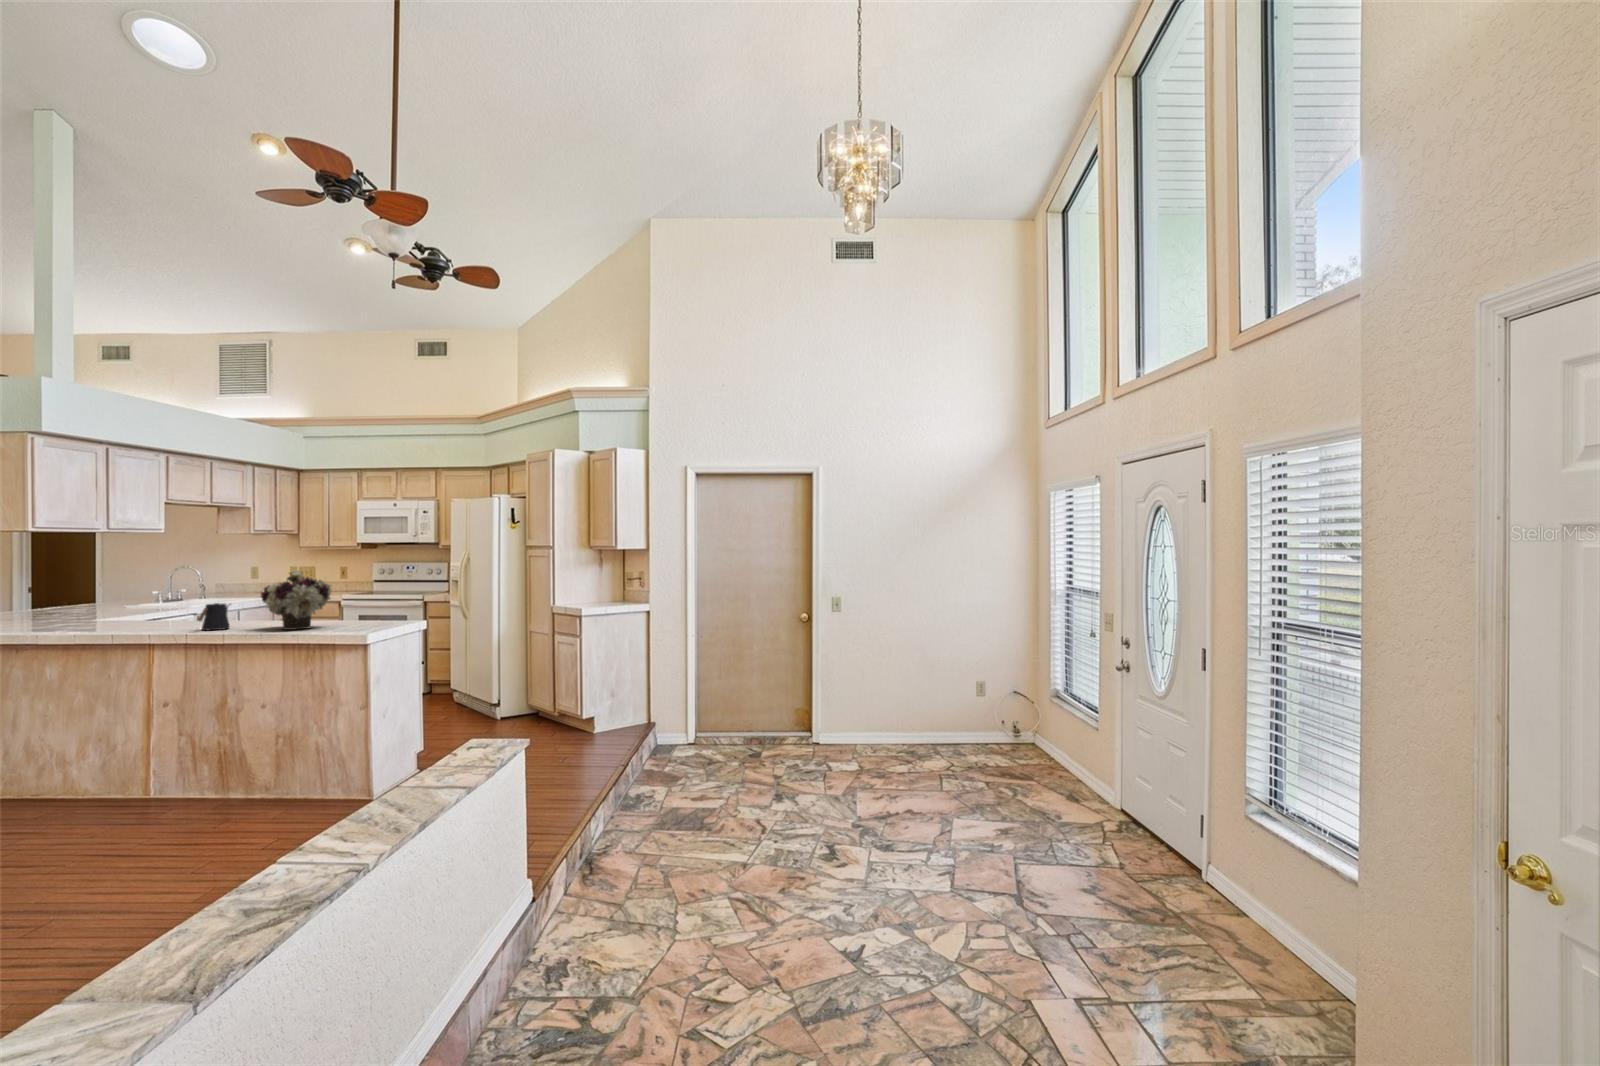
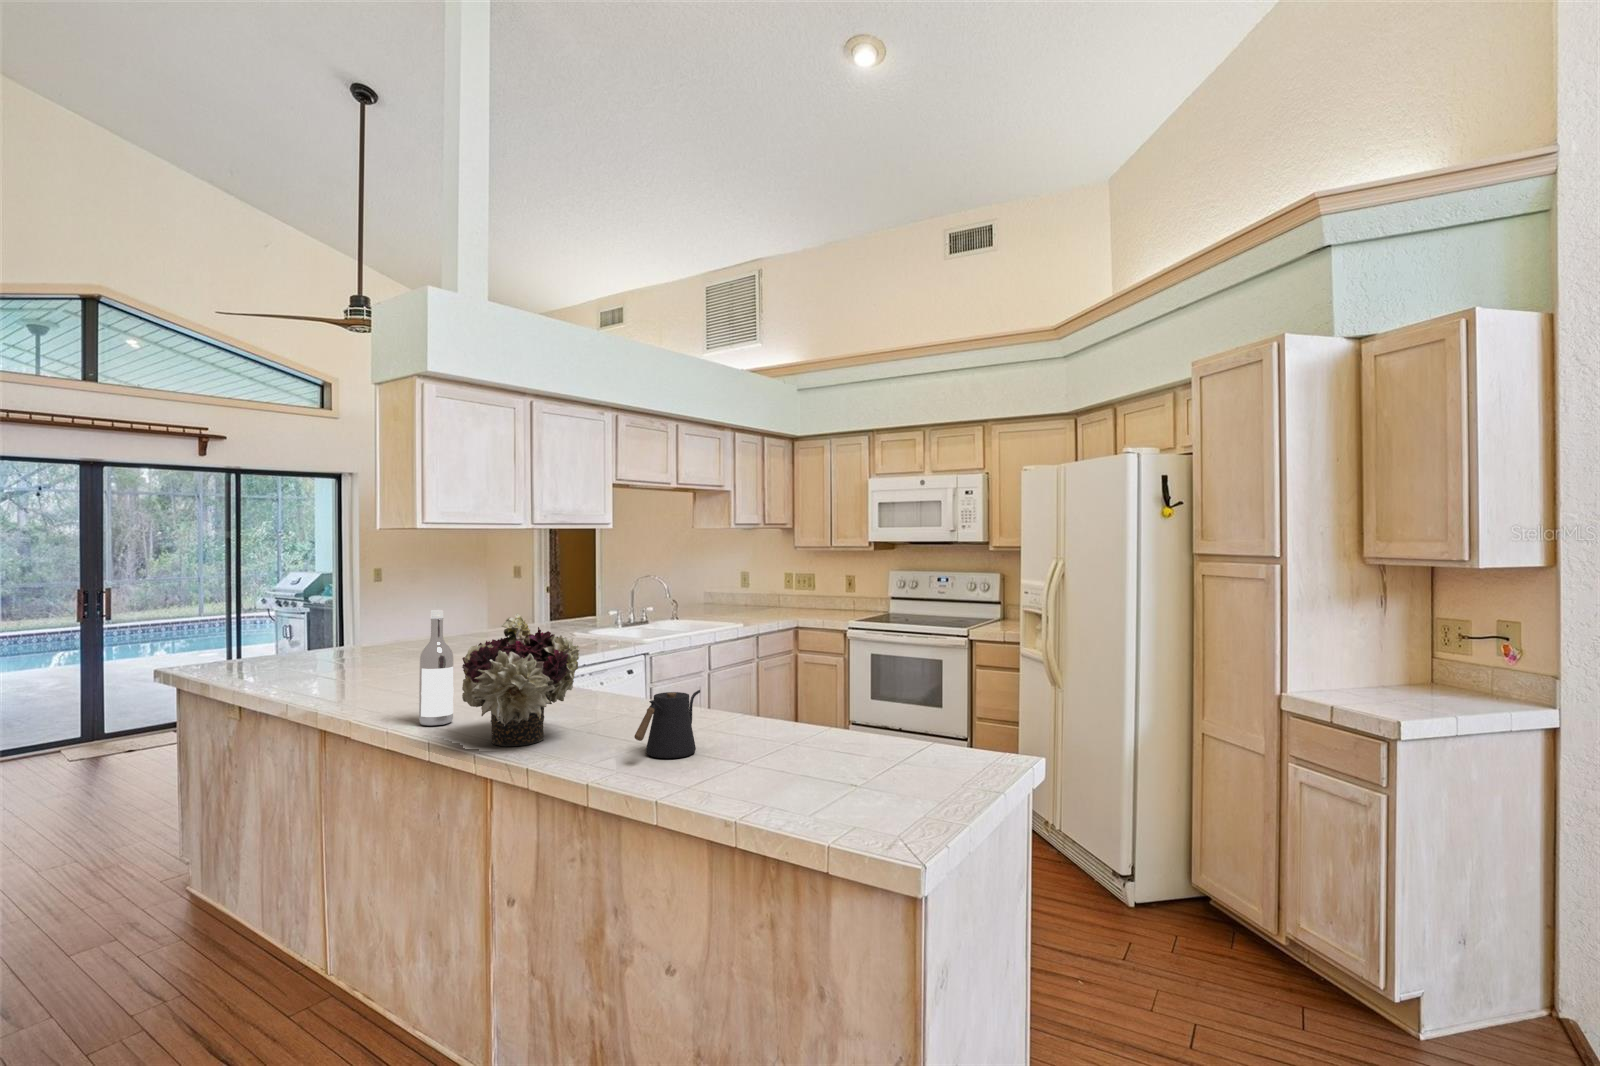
flower arrangement: present [261,570,331,630] -> present [462,613,579,746]
wine bottle: none [36,573,60,634] -> present [419,610,454,726]

